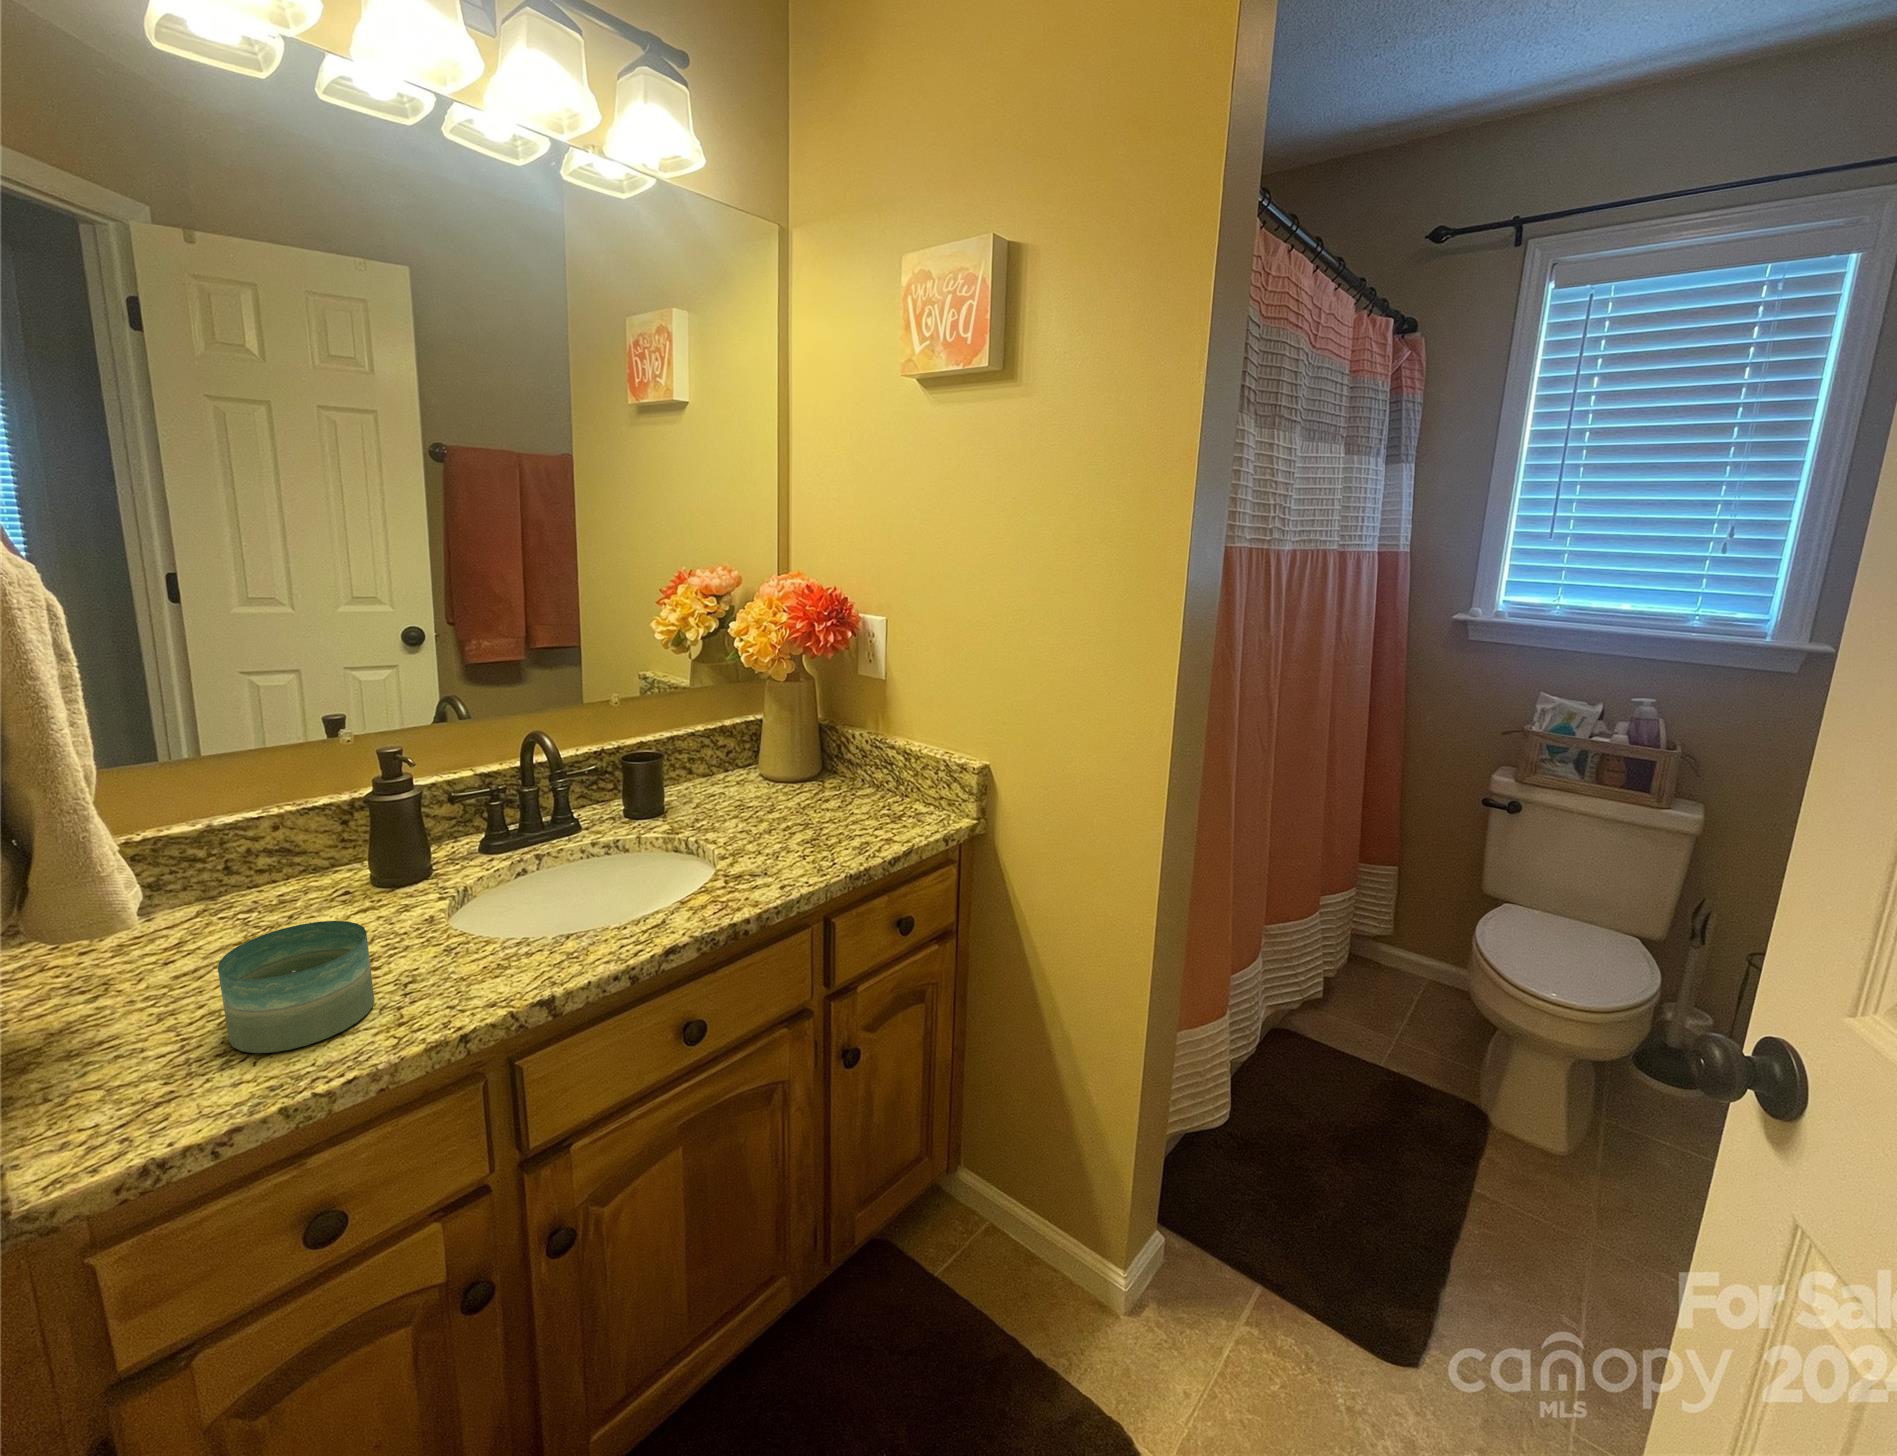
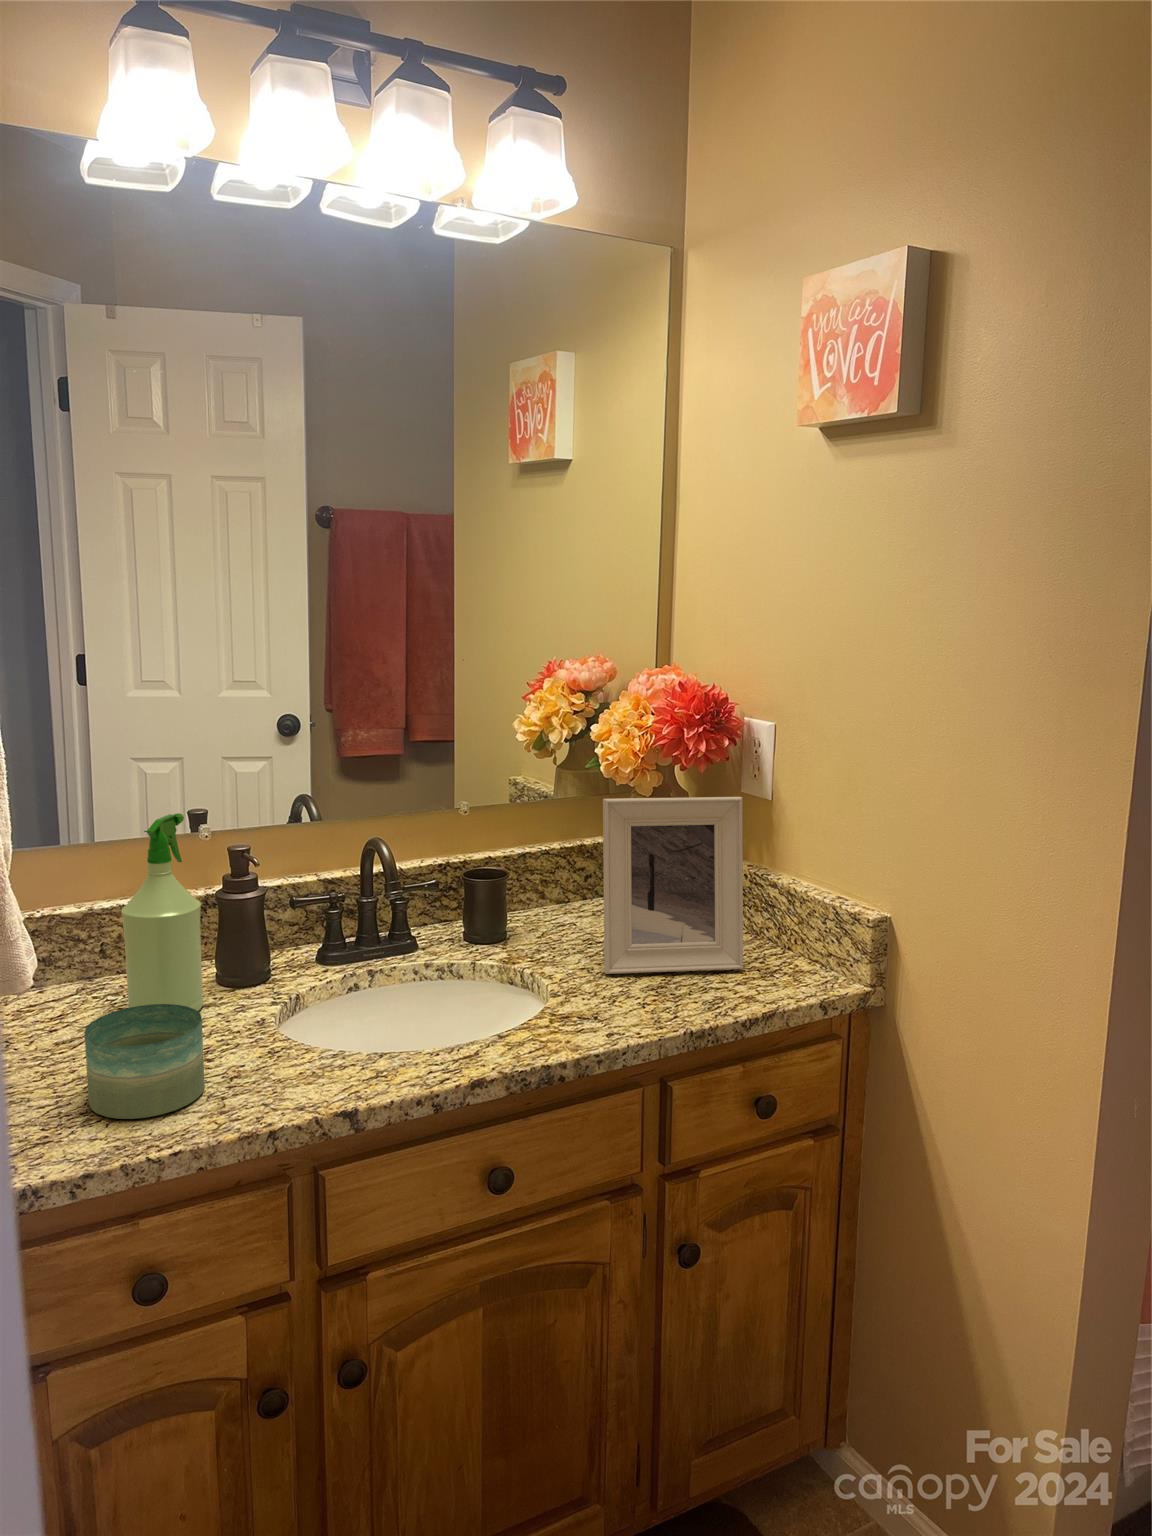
picture frame: none [755,678,878,834] -> present [603,797,743,974]
spray bottle: none [249,722,357,938] -> present [121,813,203,1011]

